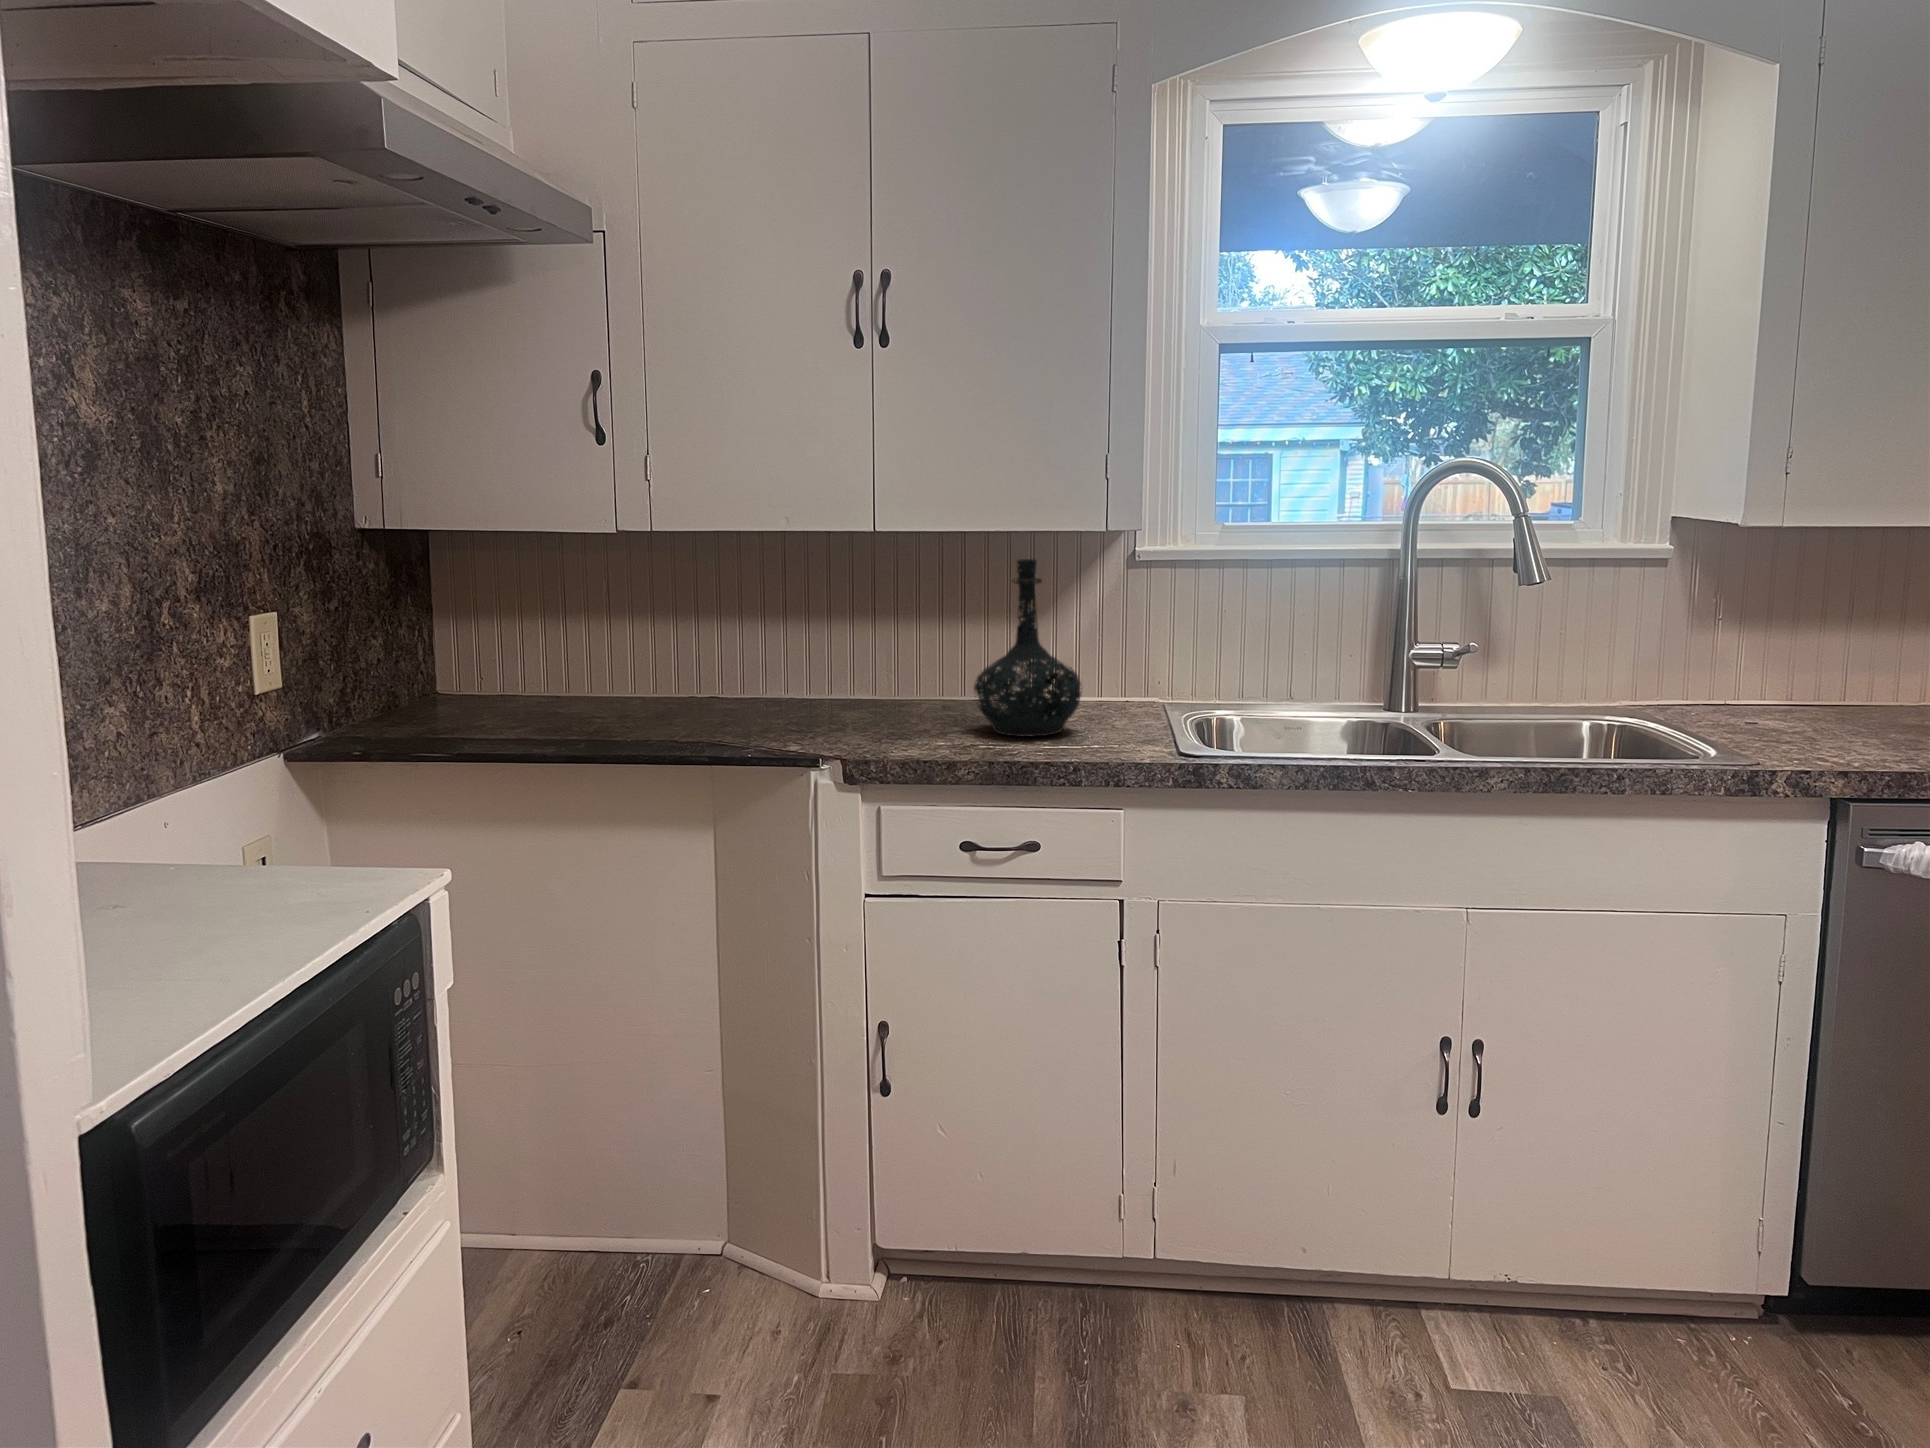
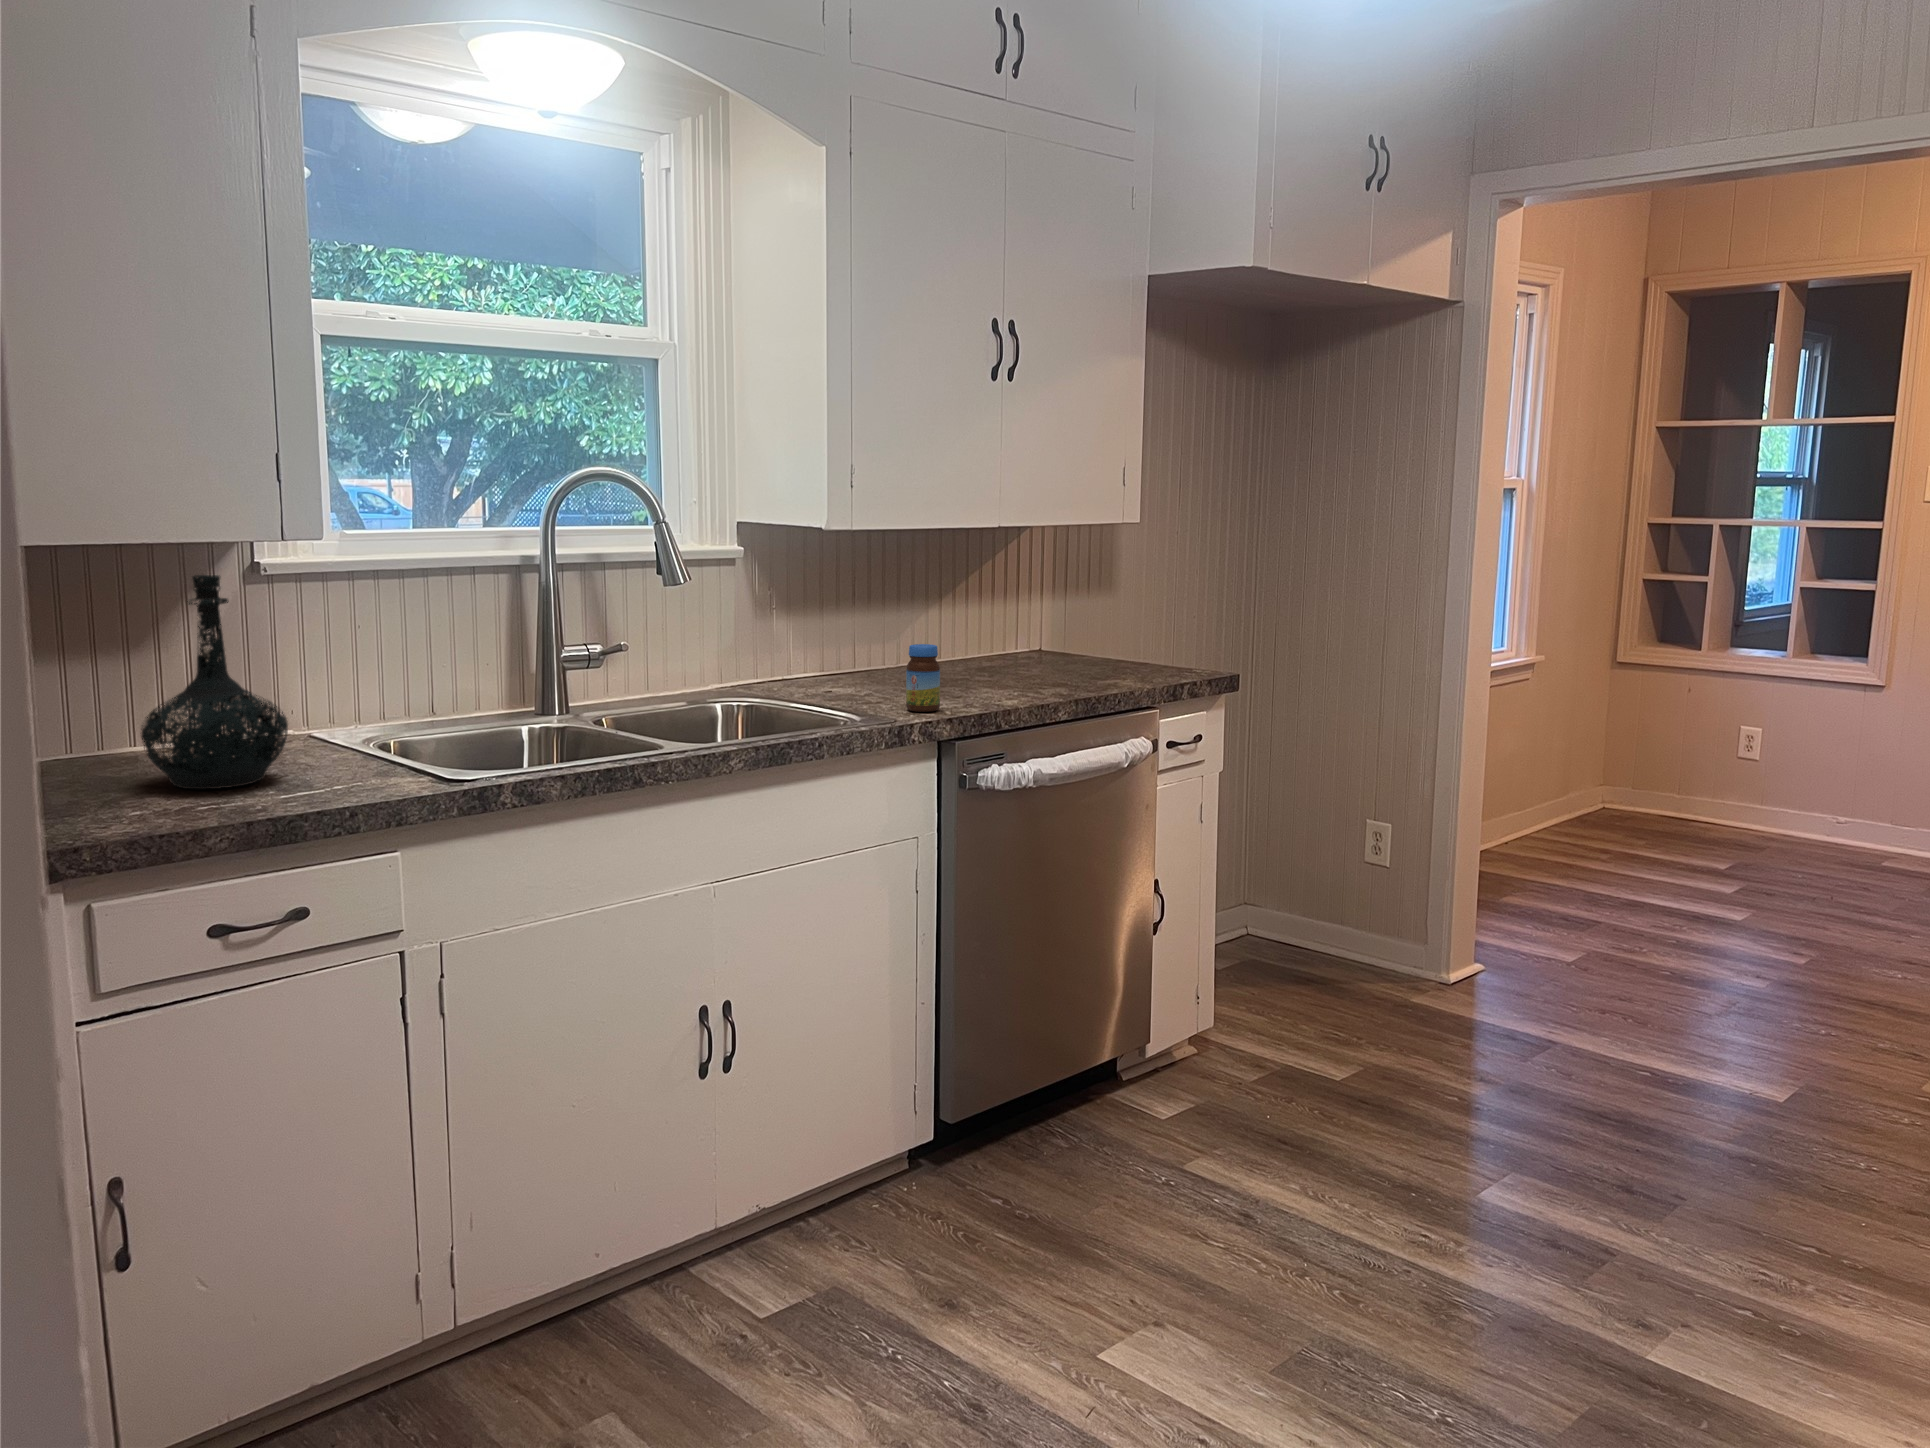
jar: none [1795,671,1846,757] -> present [906,644,940,712]

